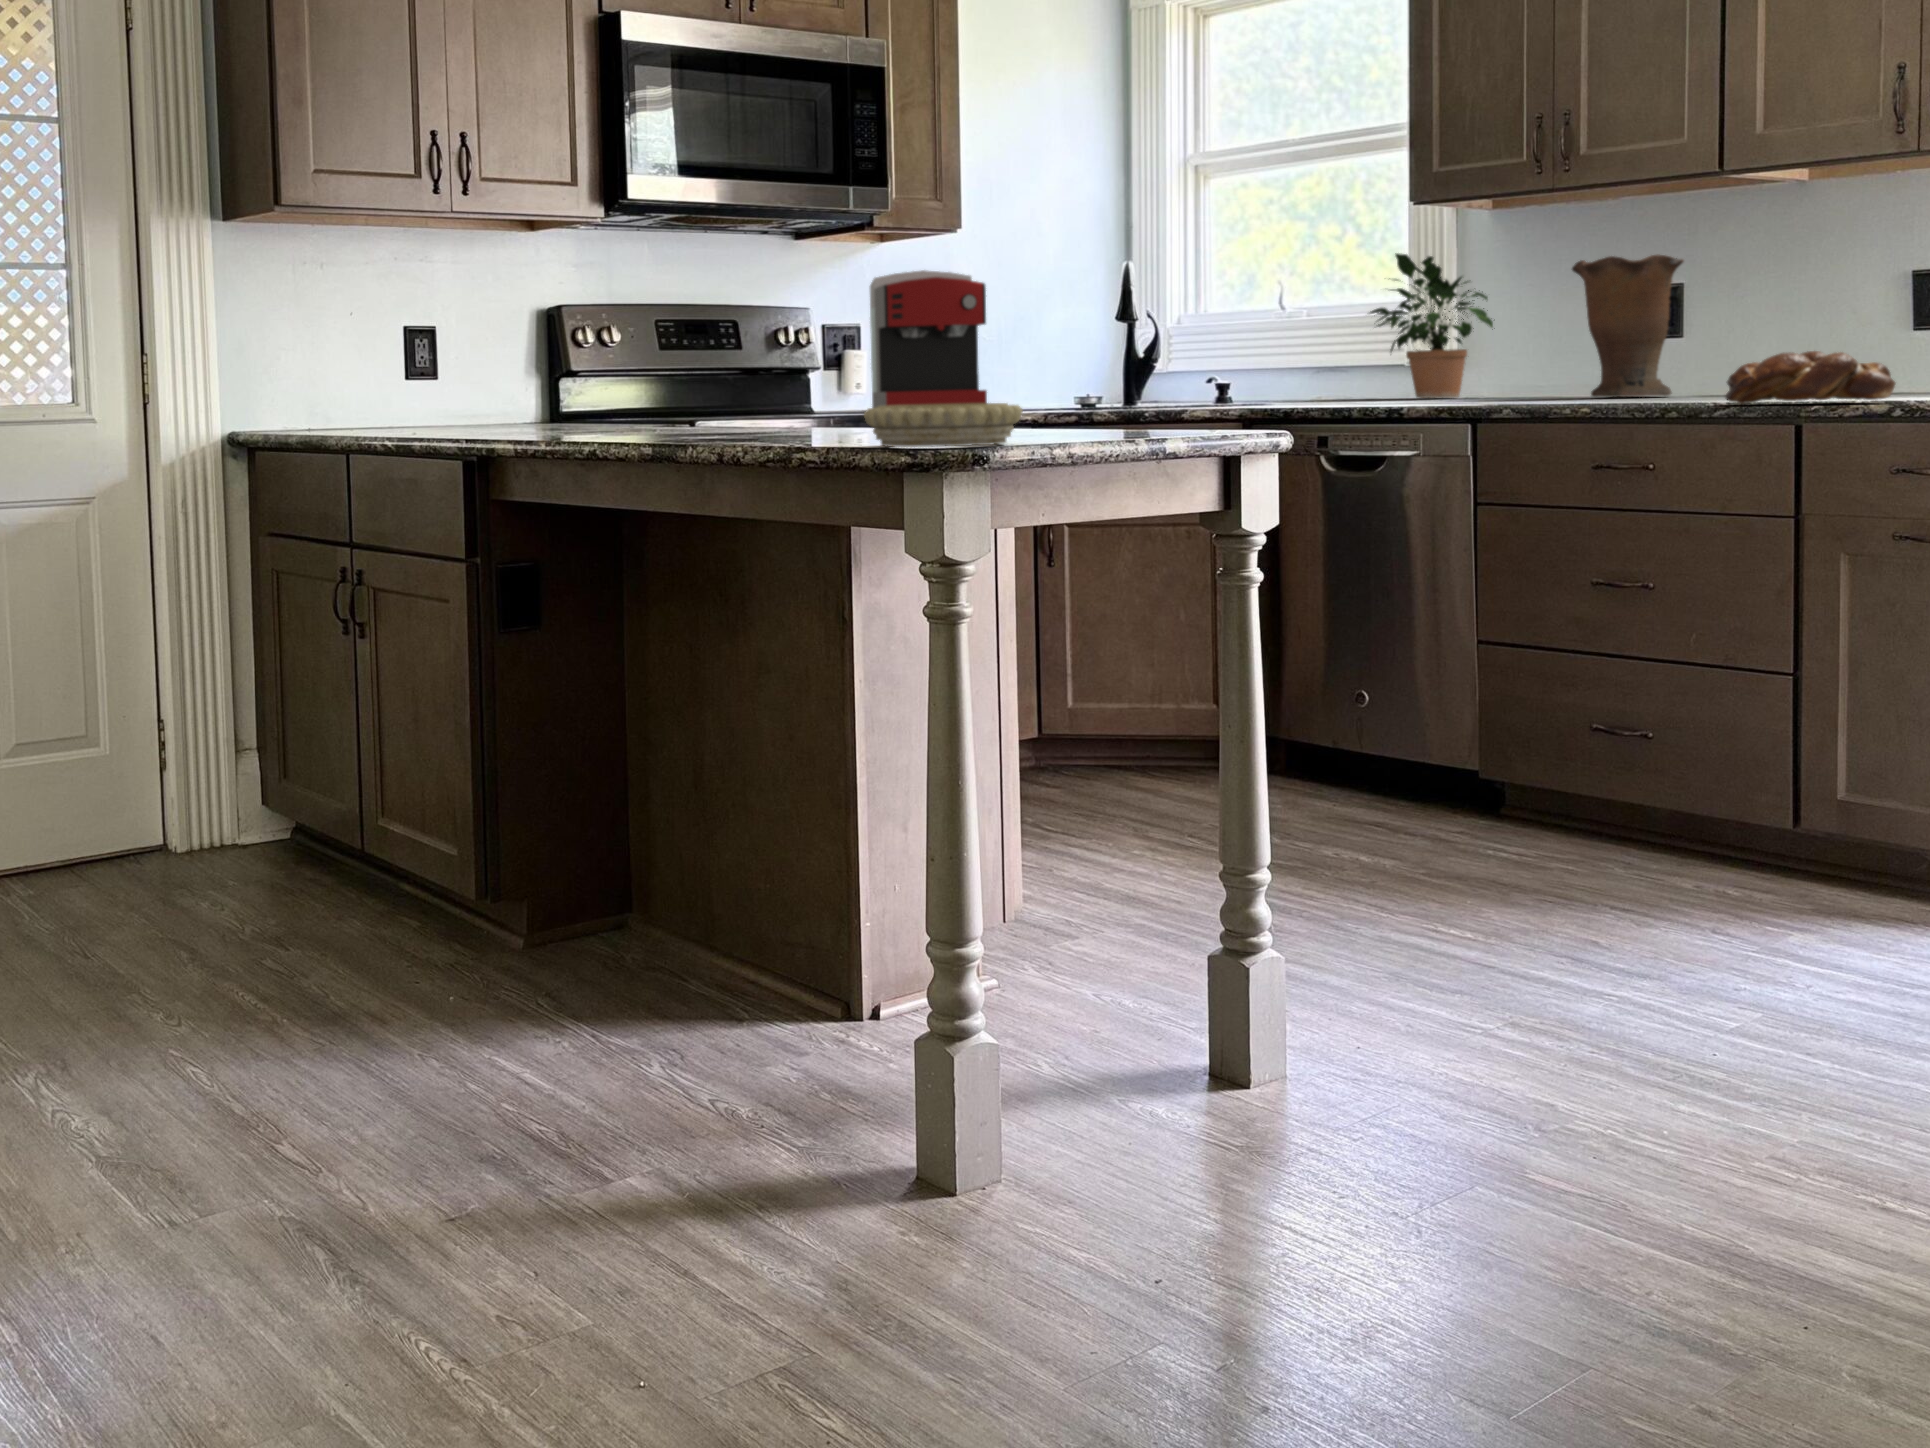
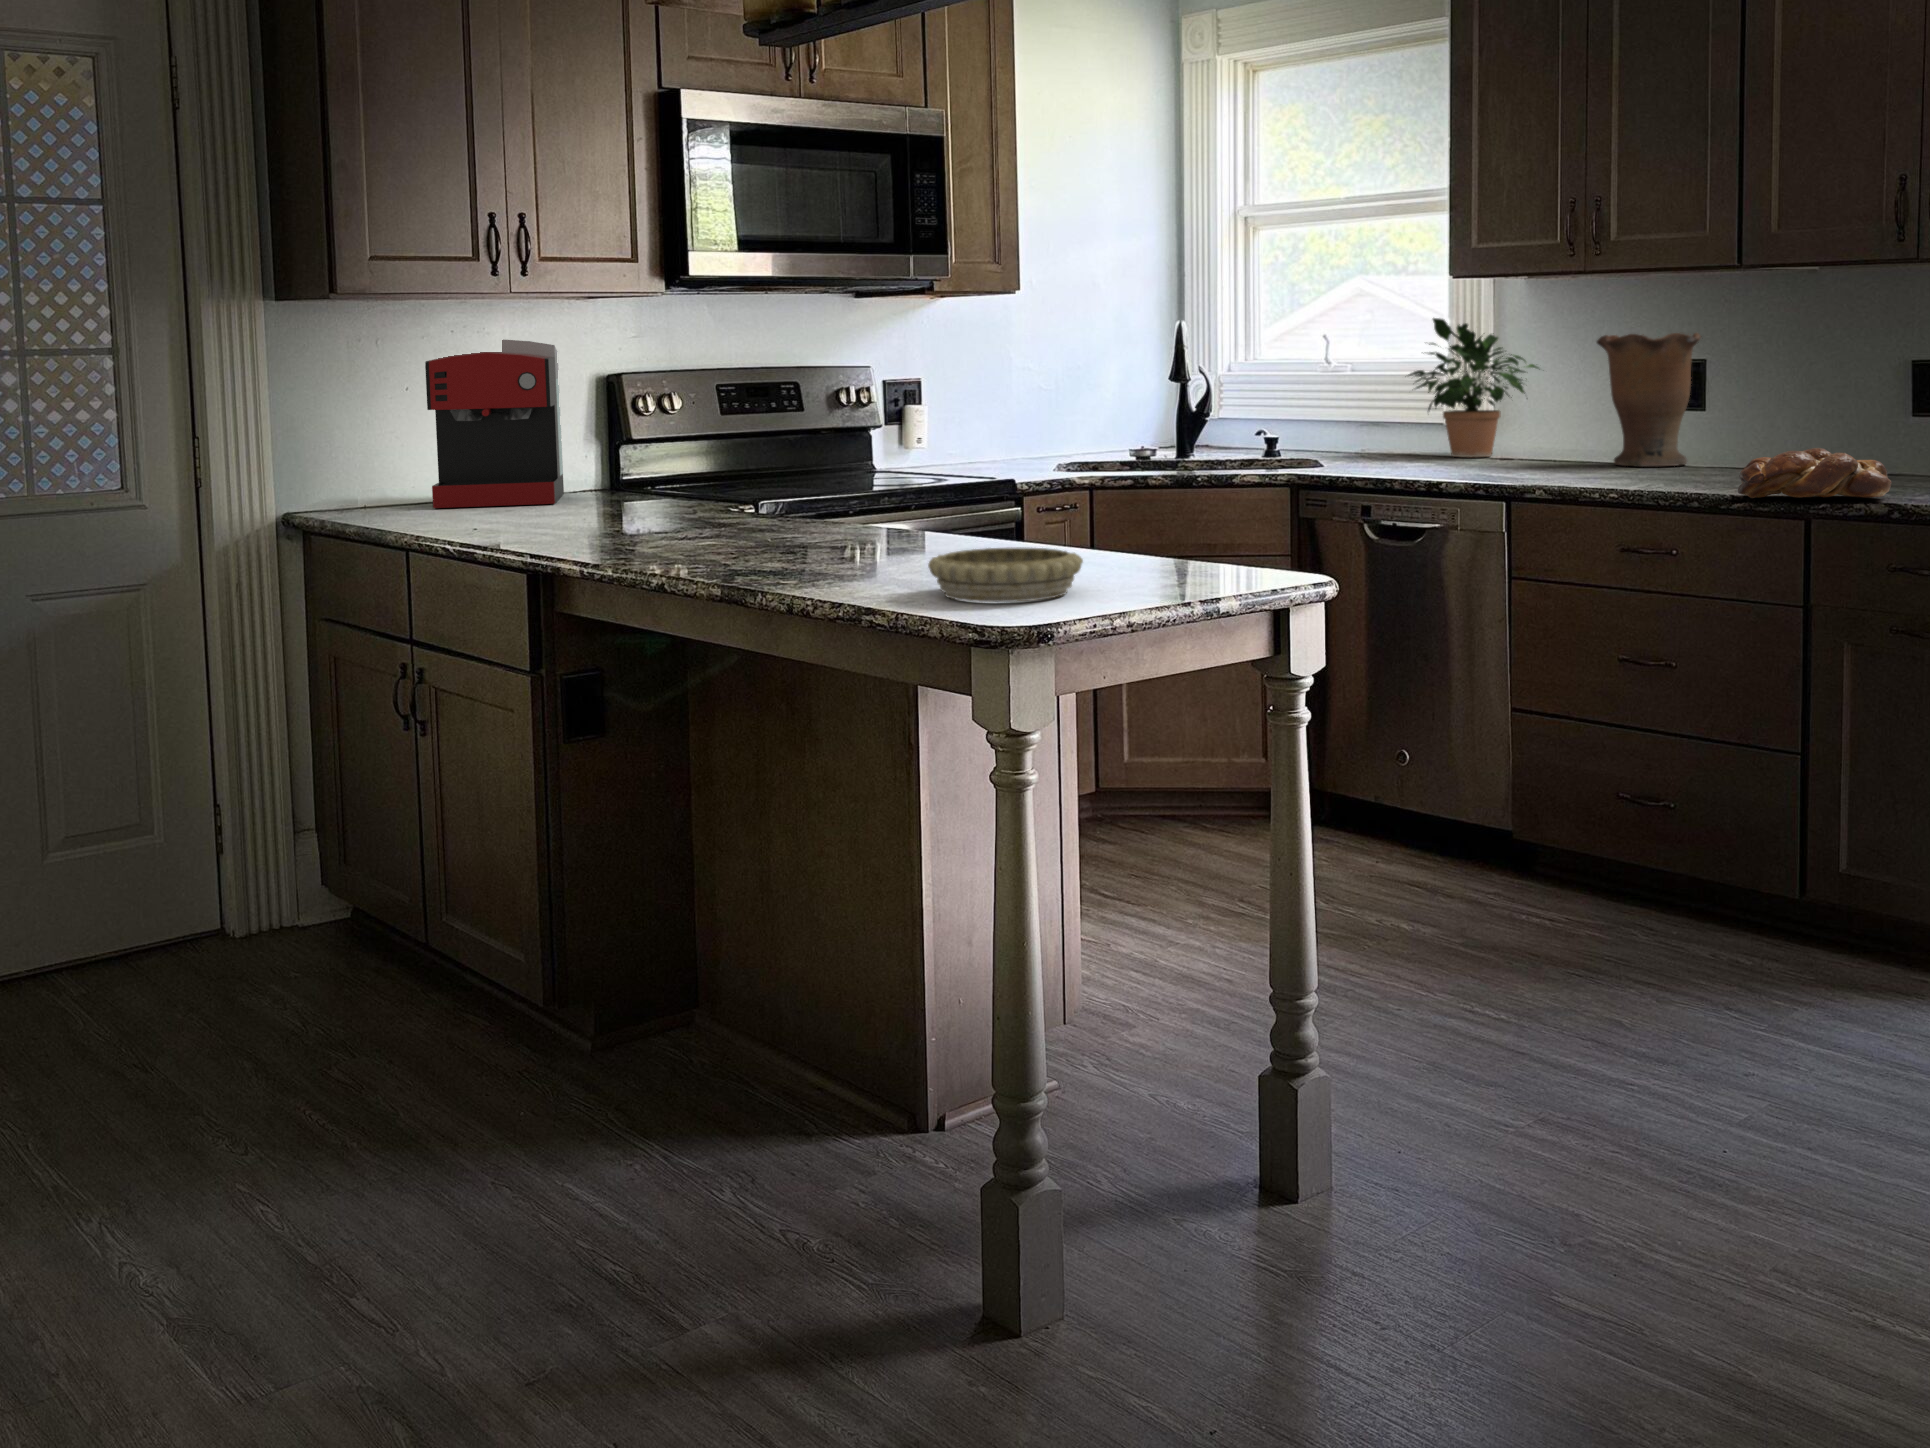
coffee maker: present [870,270,987,408] -> present [425,339,564,508]

